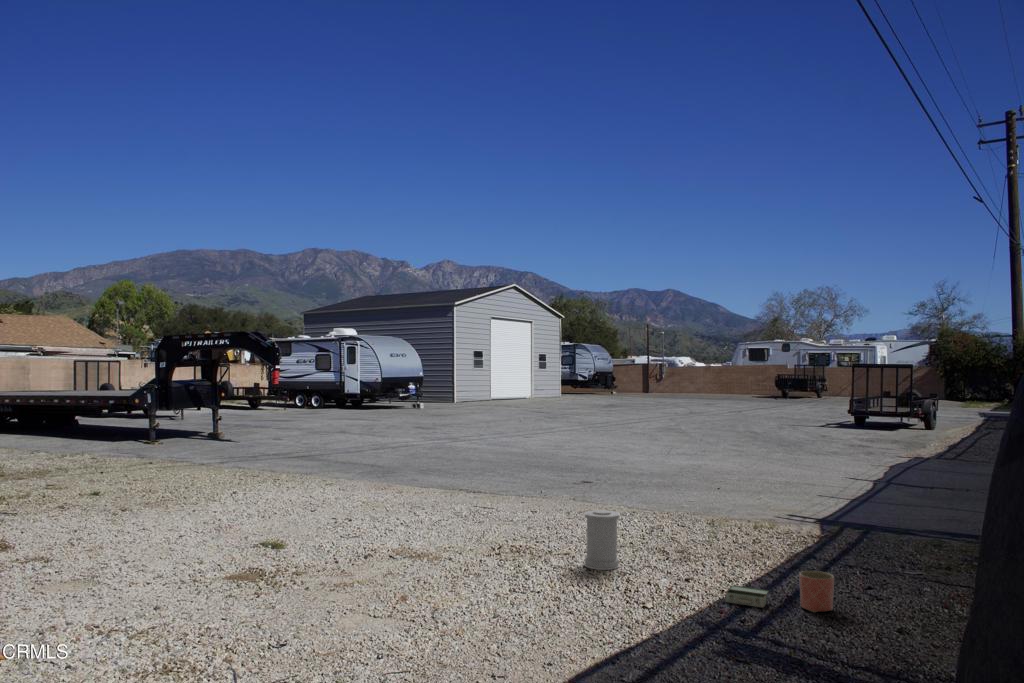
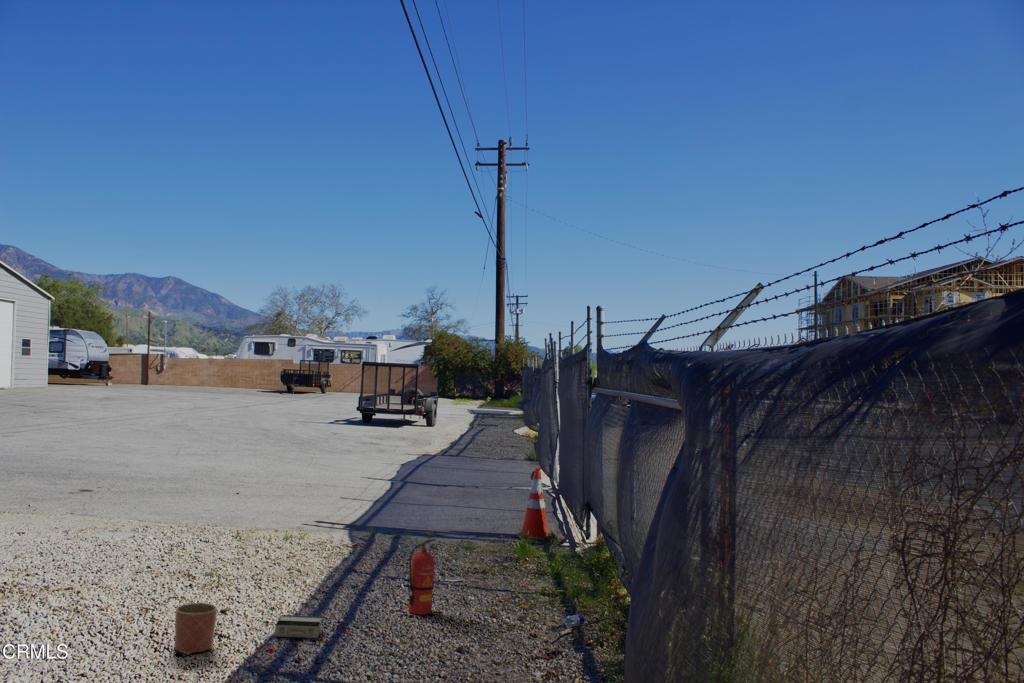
trash can: present [584,510,619,570] -> none [88,535,142,611]
fire extinguisher: none [854,529,884,600] -> present [408,539,436,615]
planter: present [799,571,834,612] -> present [174,603,217,655]

